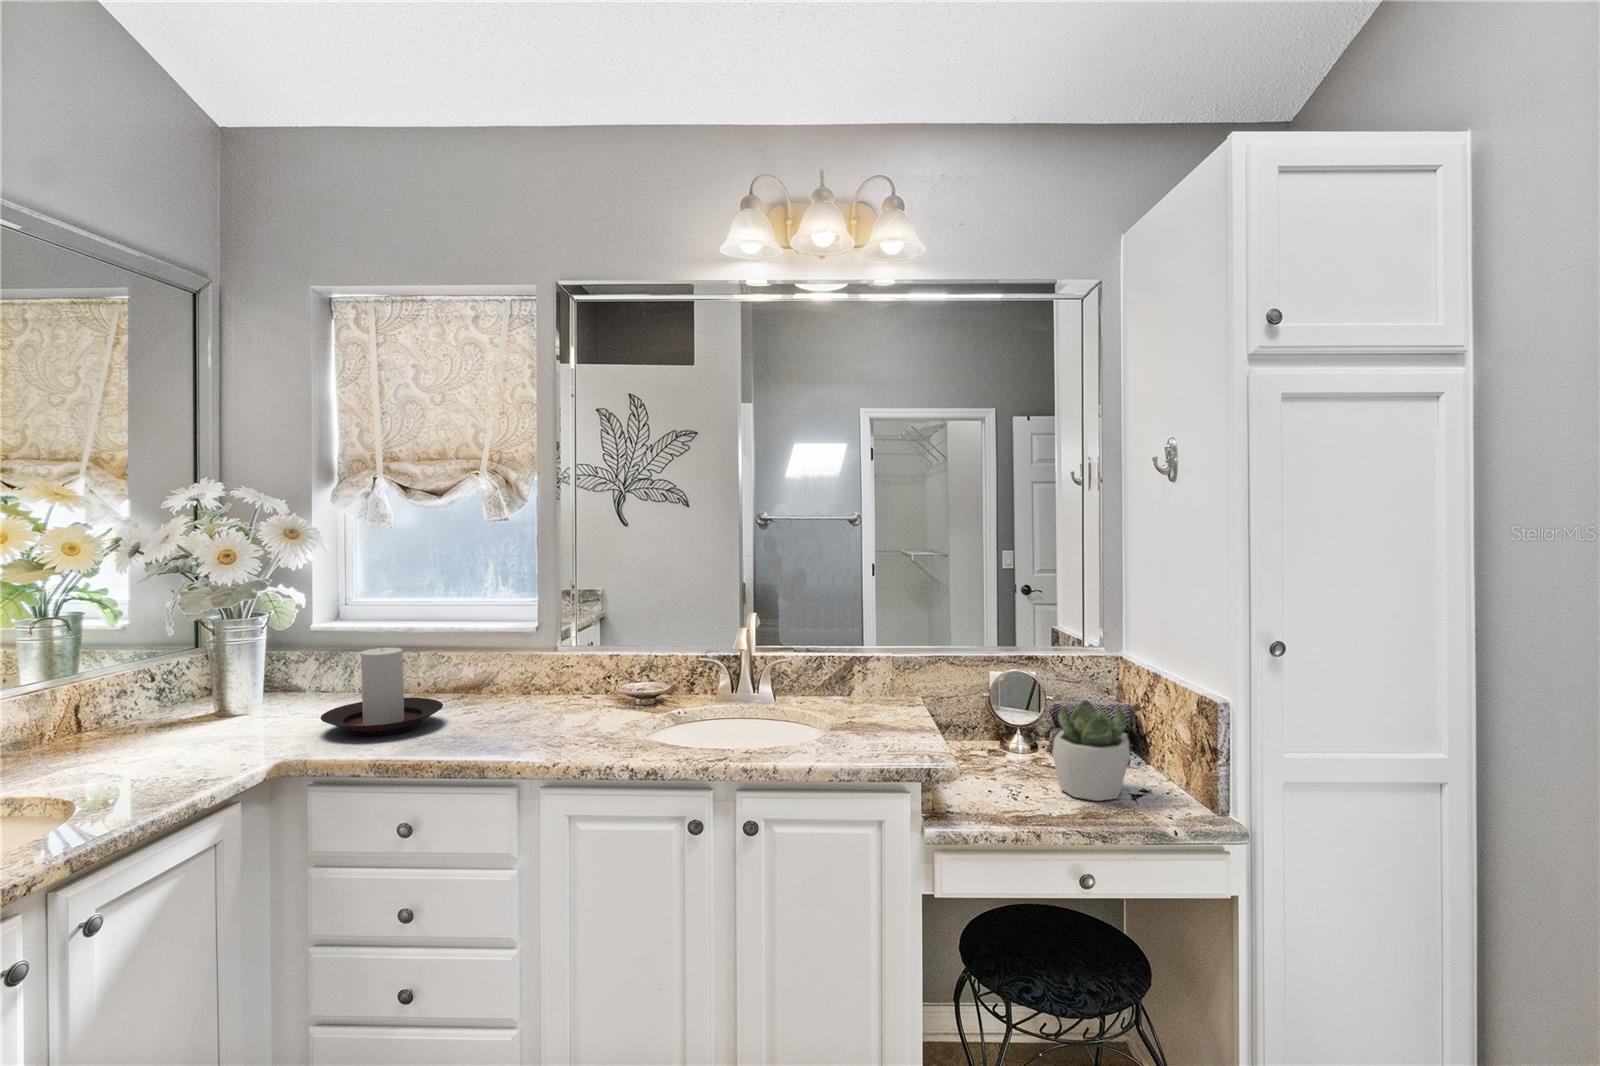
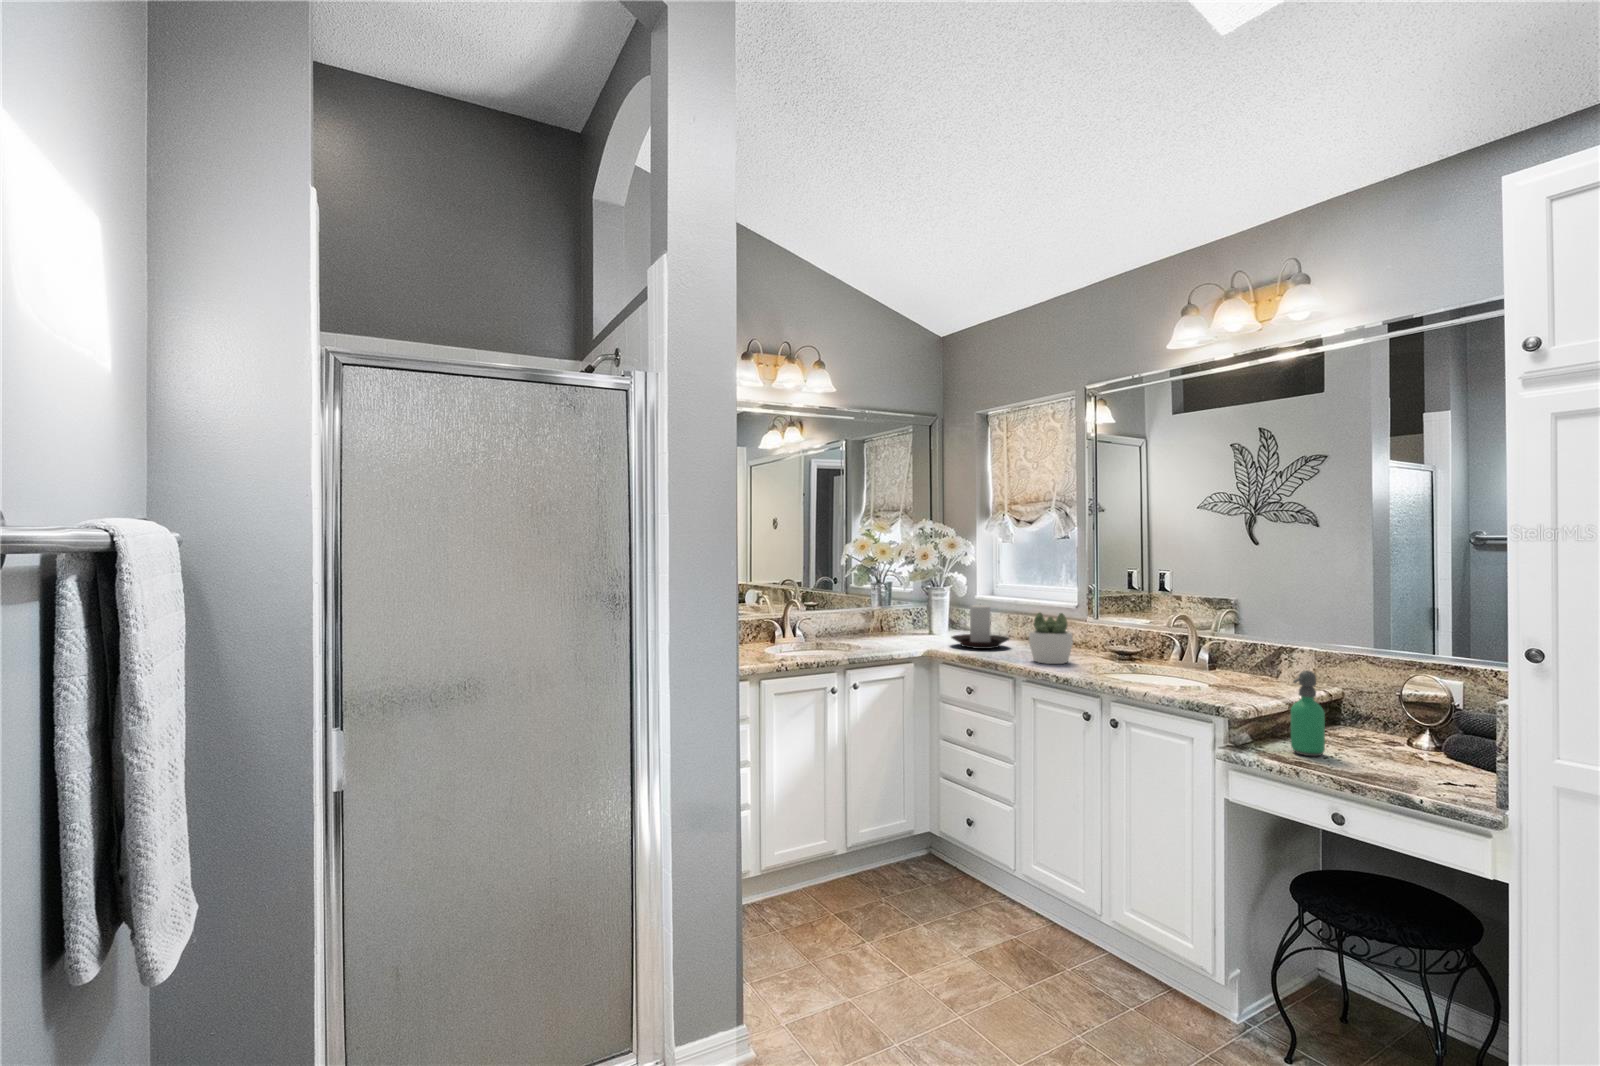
soap dispenser: none [984,694,1022,806] -> present [1291,671,1325,756]
succulent plant: present [1052,700,1130,801] -> present [1029,613,1073,664]

